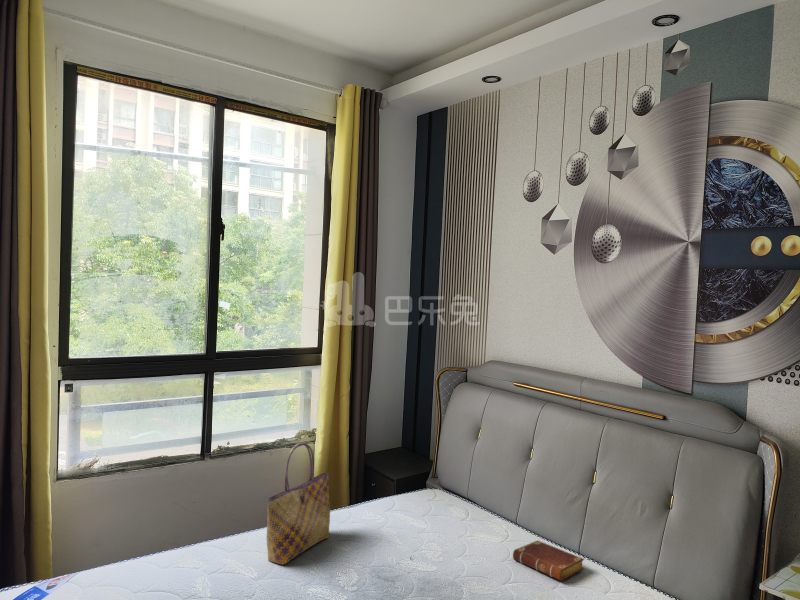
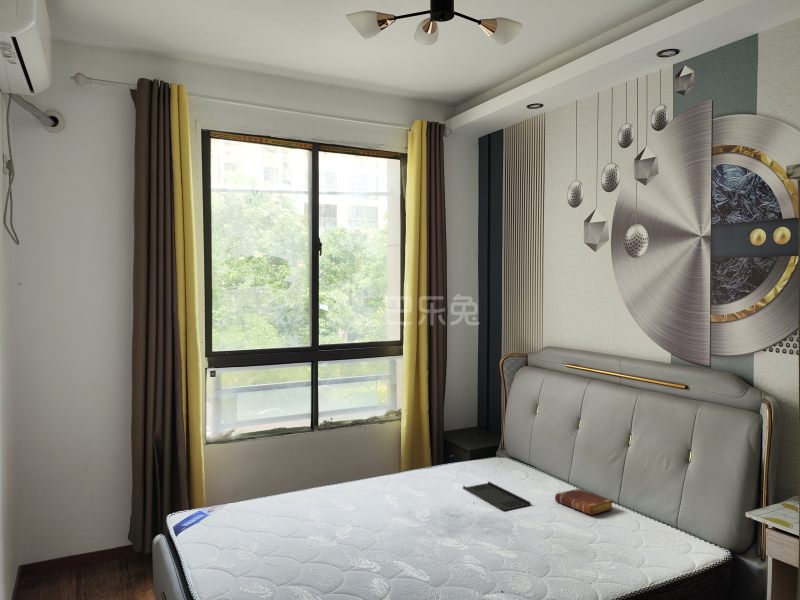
tote bag: present [266,443,330,564] -> none [360,409,409,499]
tray: none [398,530,485,578] -> present [463,482,531,511]

